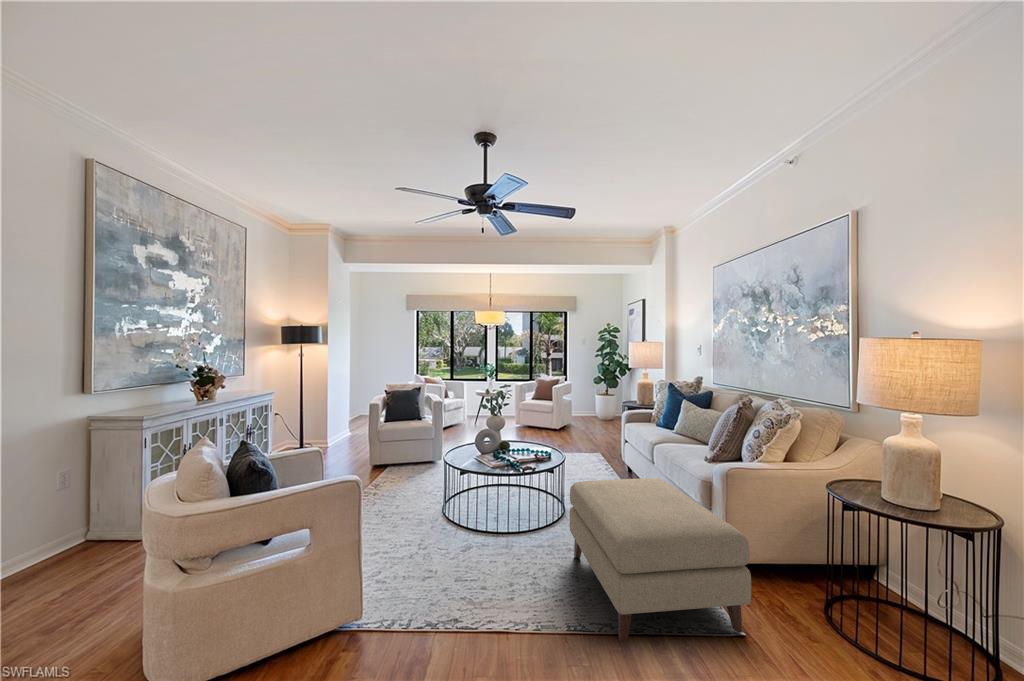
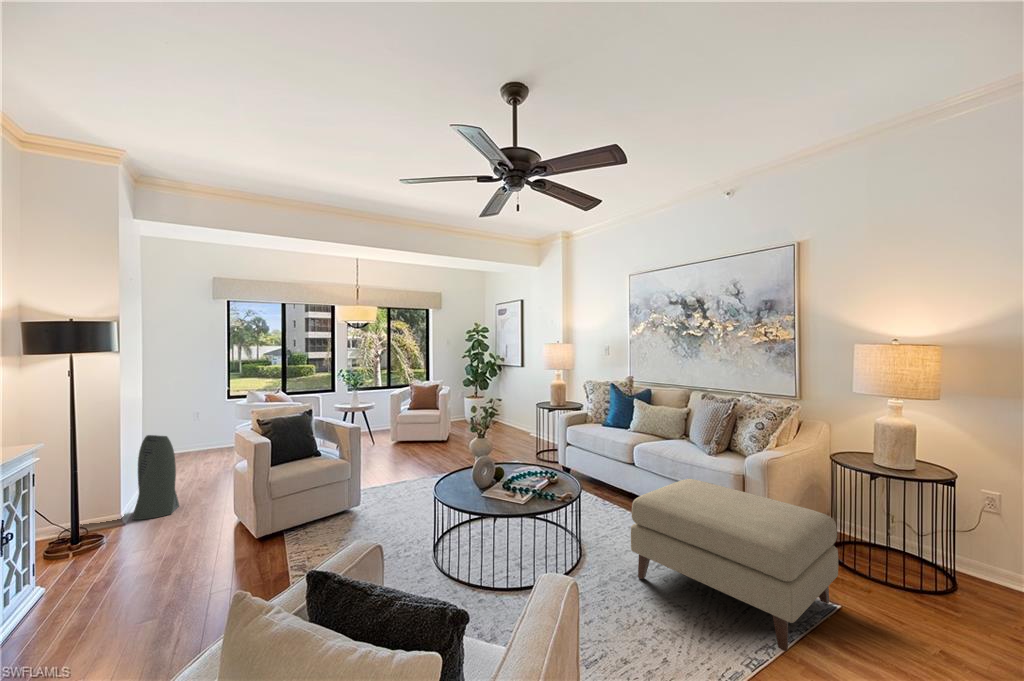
air purifier: none [326,398,352,450] -> present [133,435,179,520]

